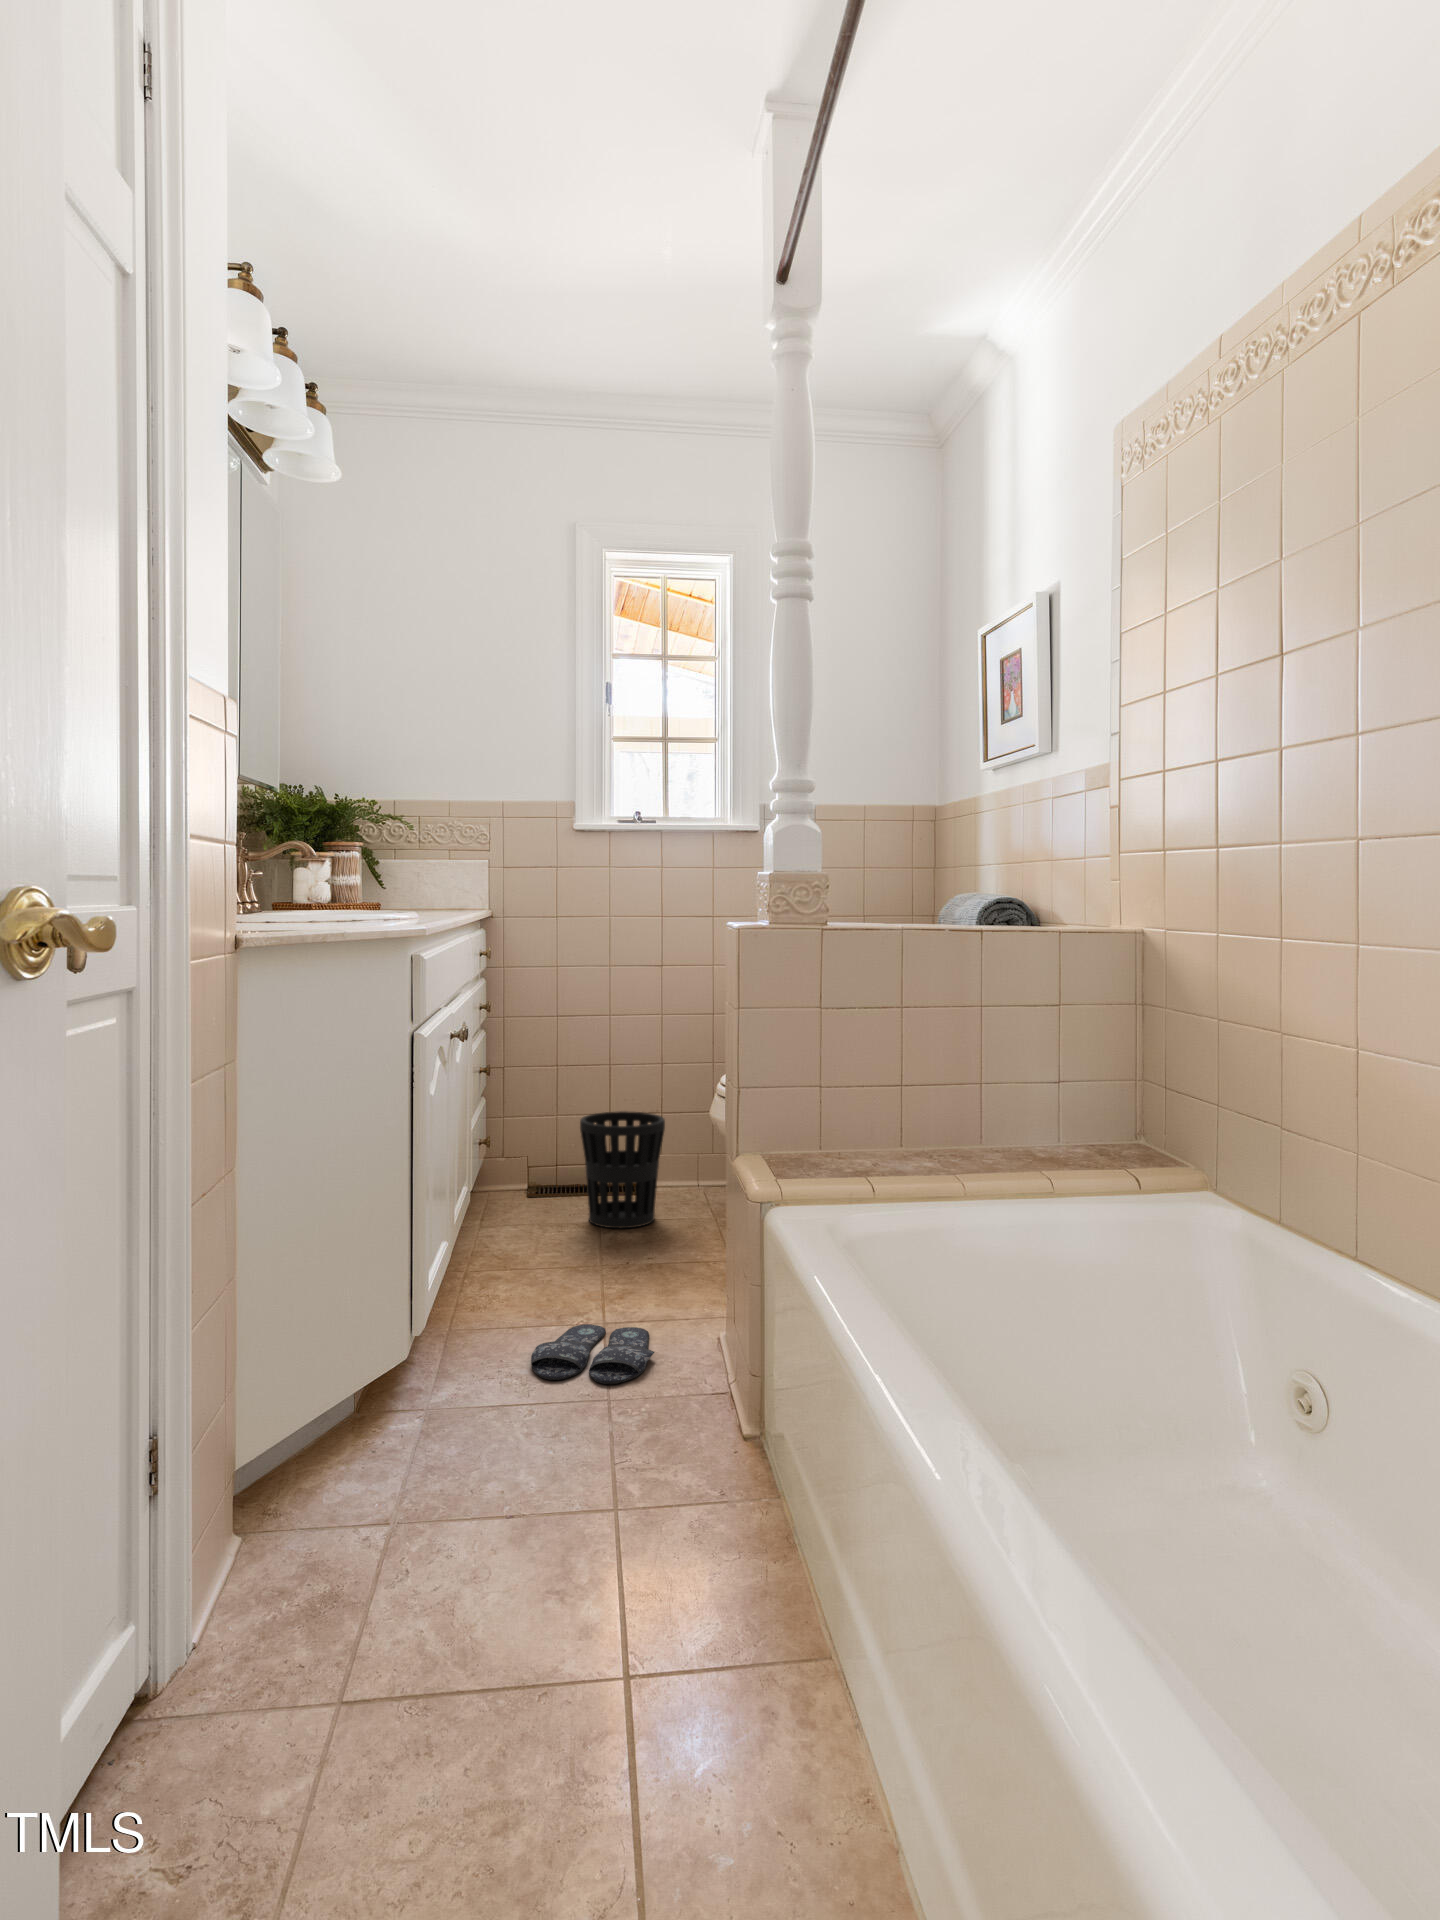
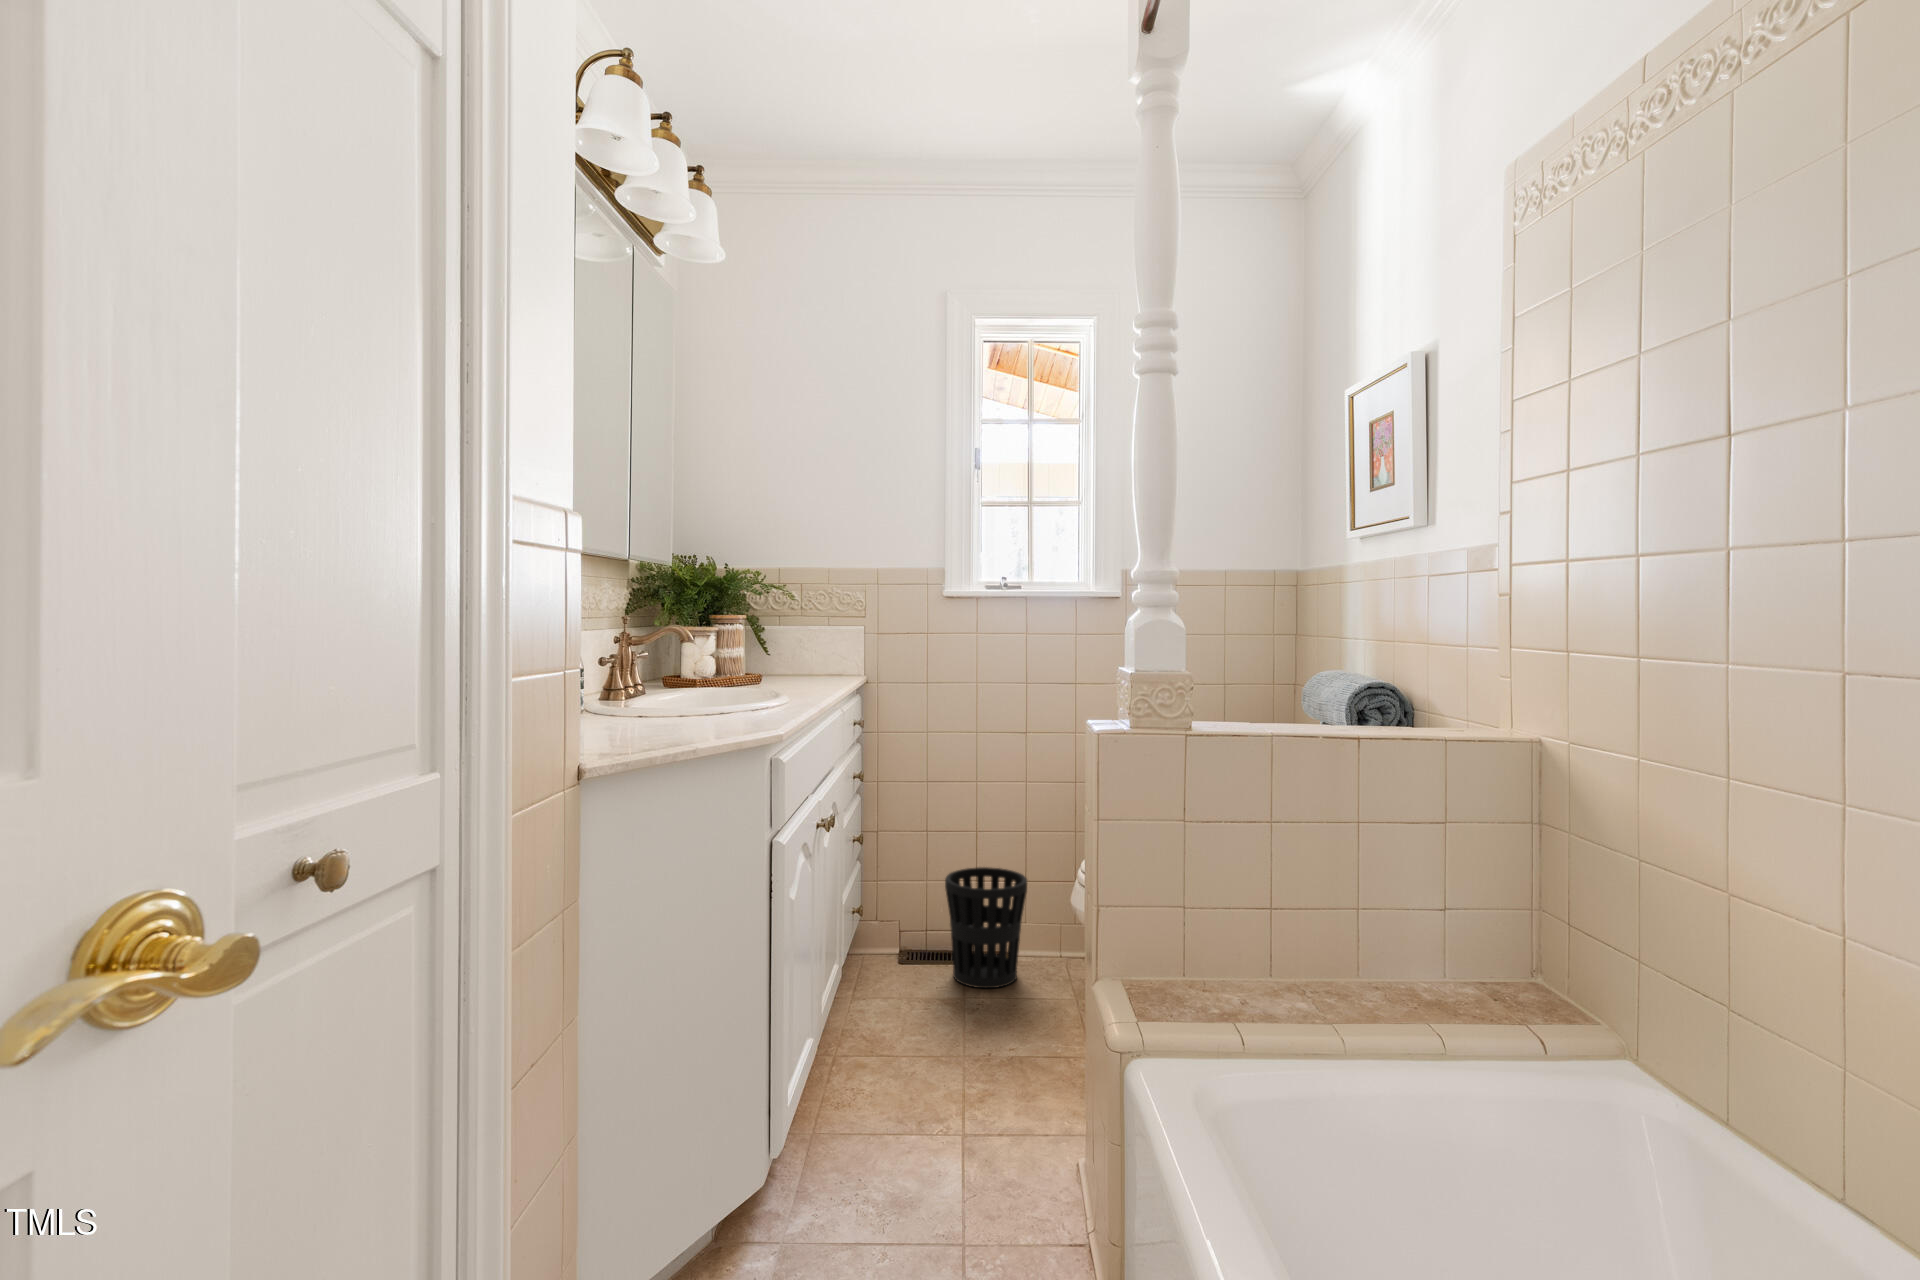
slippers: present [531,1324,654,1384] -> none [864,1117,991,1207]

